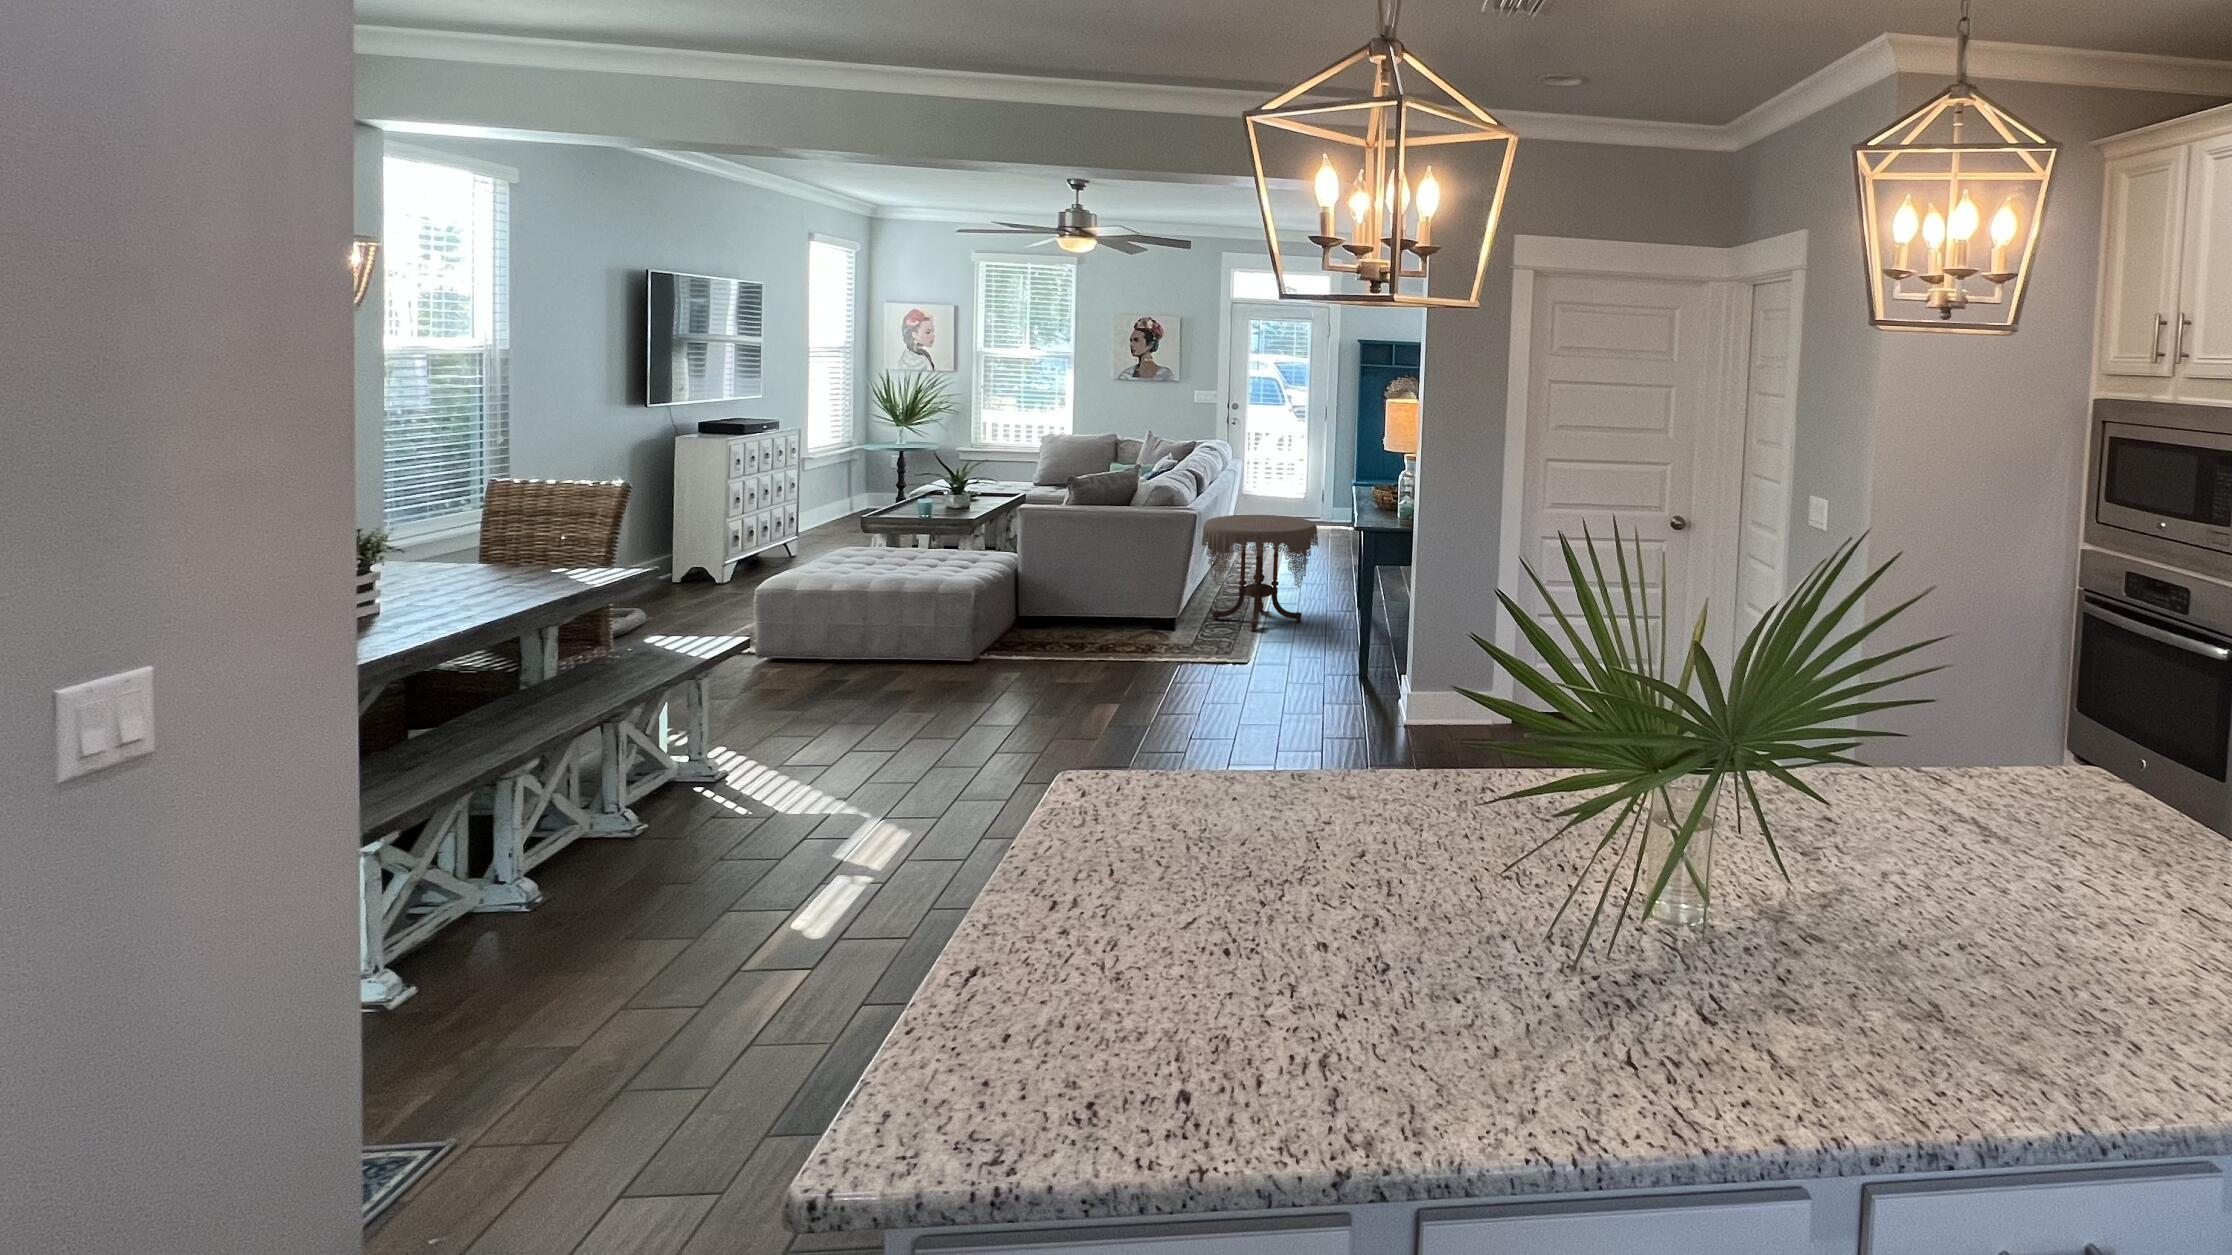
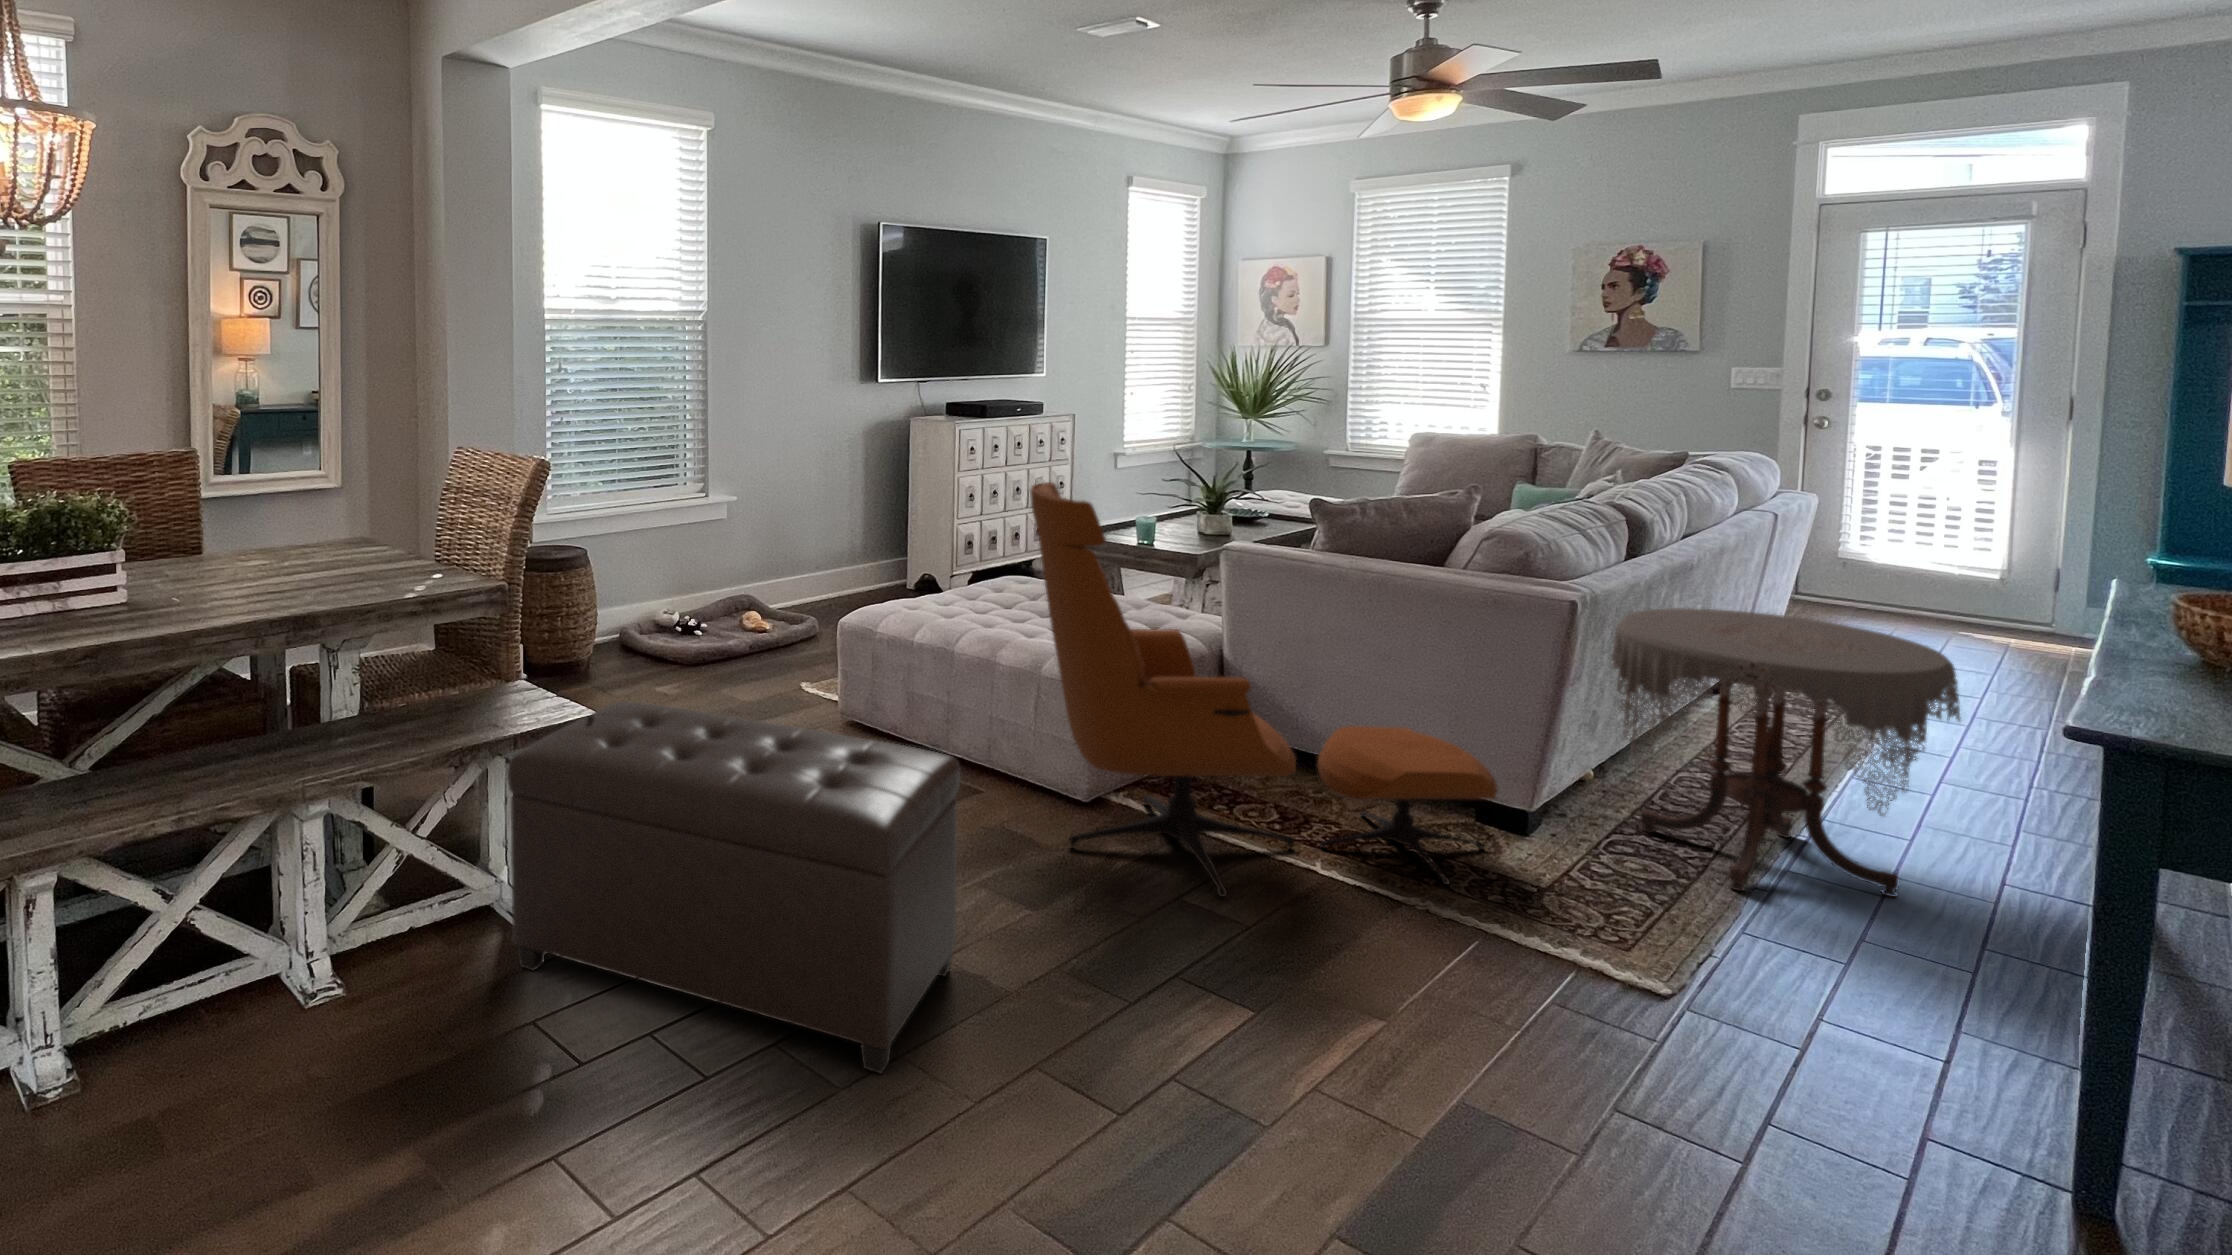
lounge chair: none [953,477,1171,678] -> present [1030,482,1498,897]
ottoman: none [737,618,999,790] -> present [507,701,960,1073]

